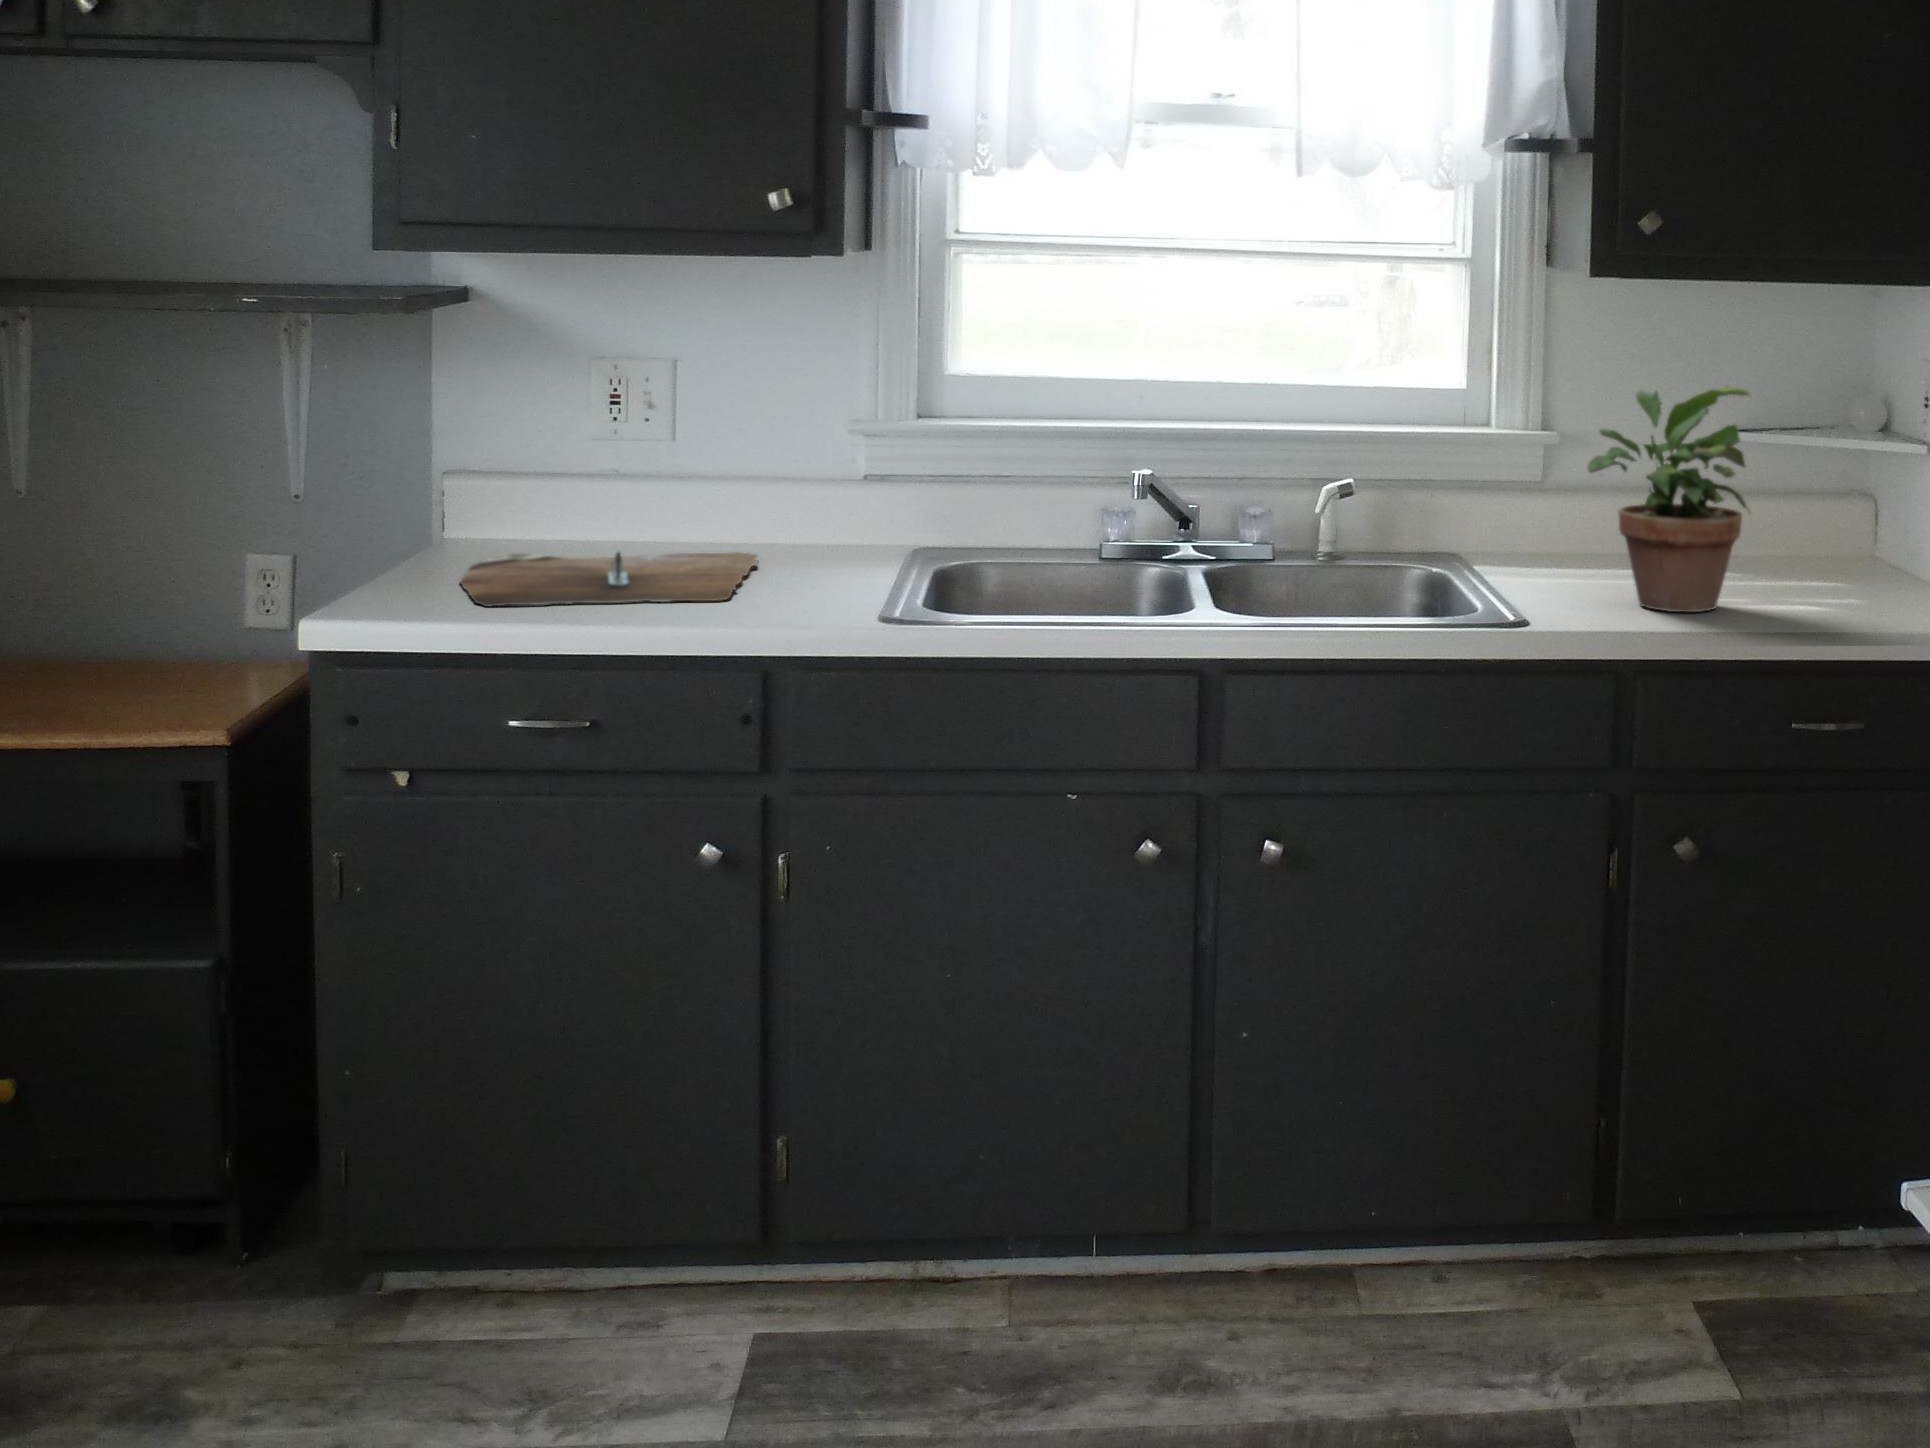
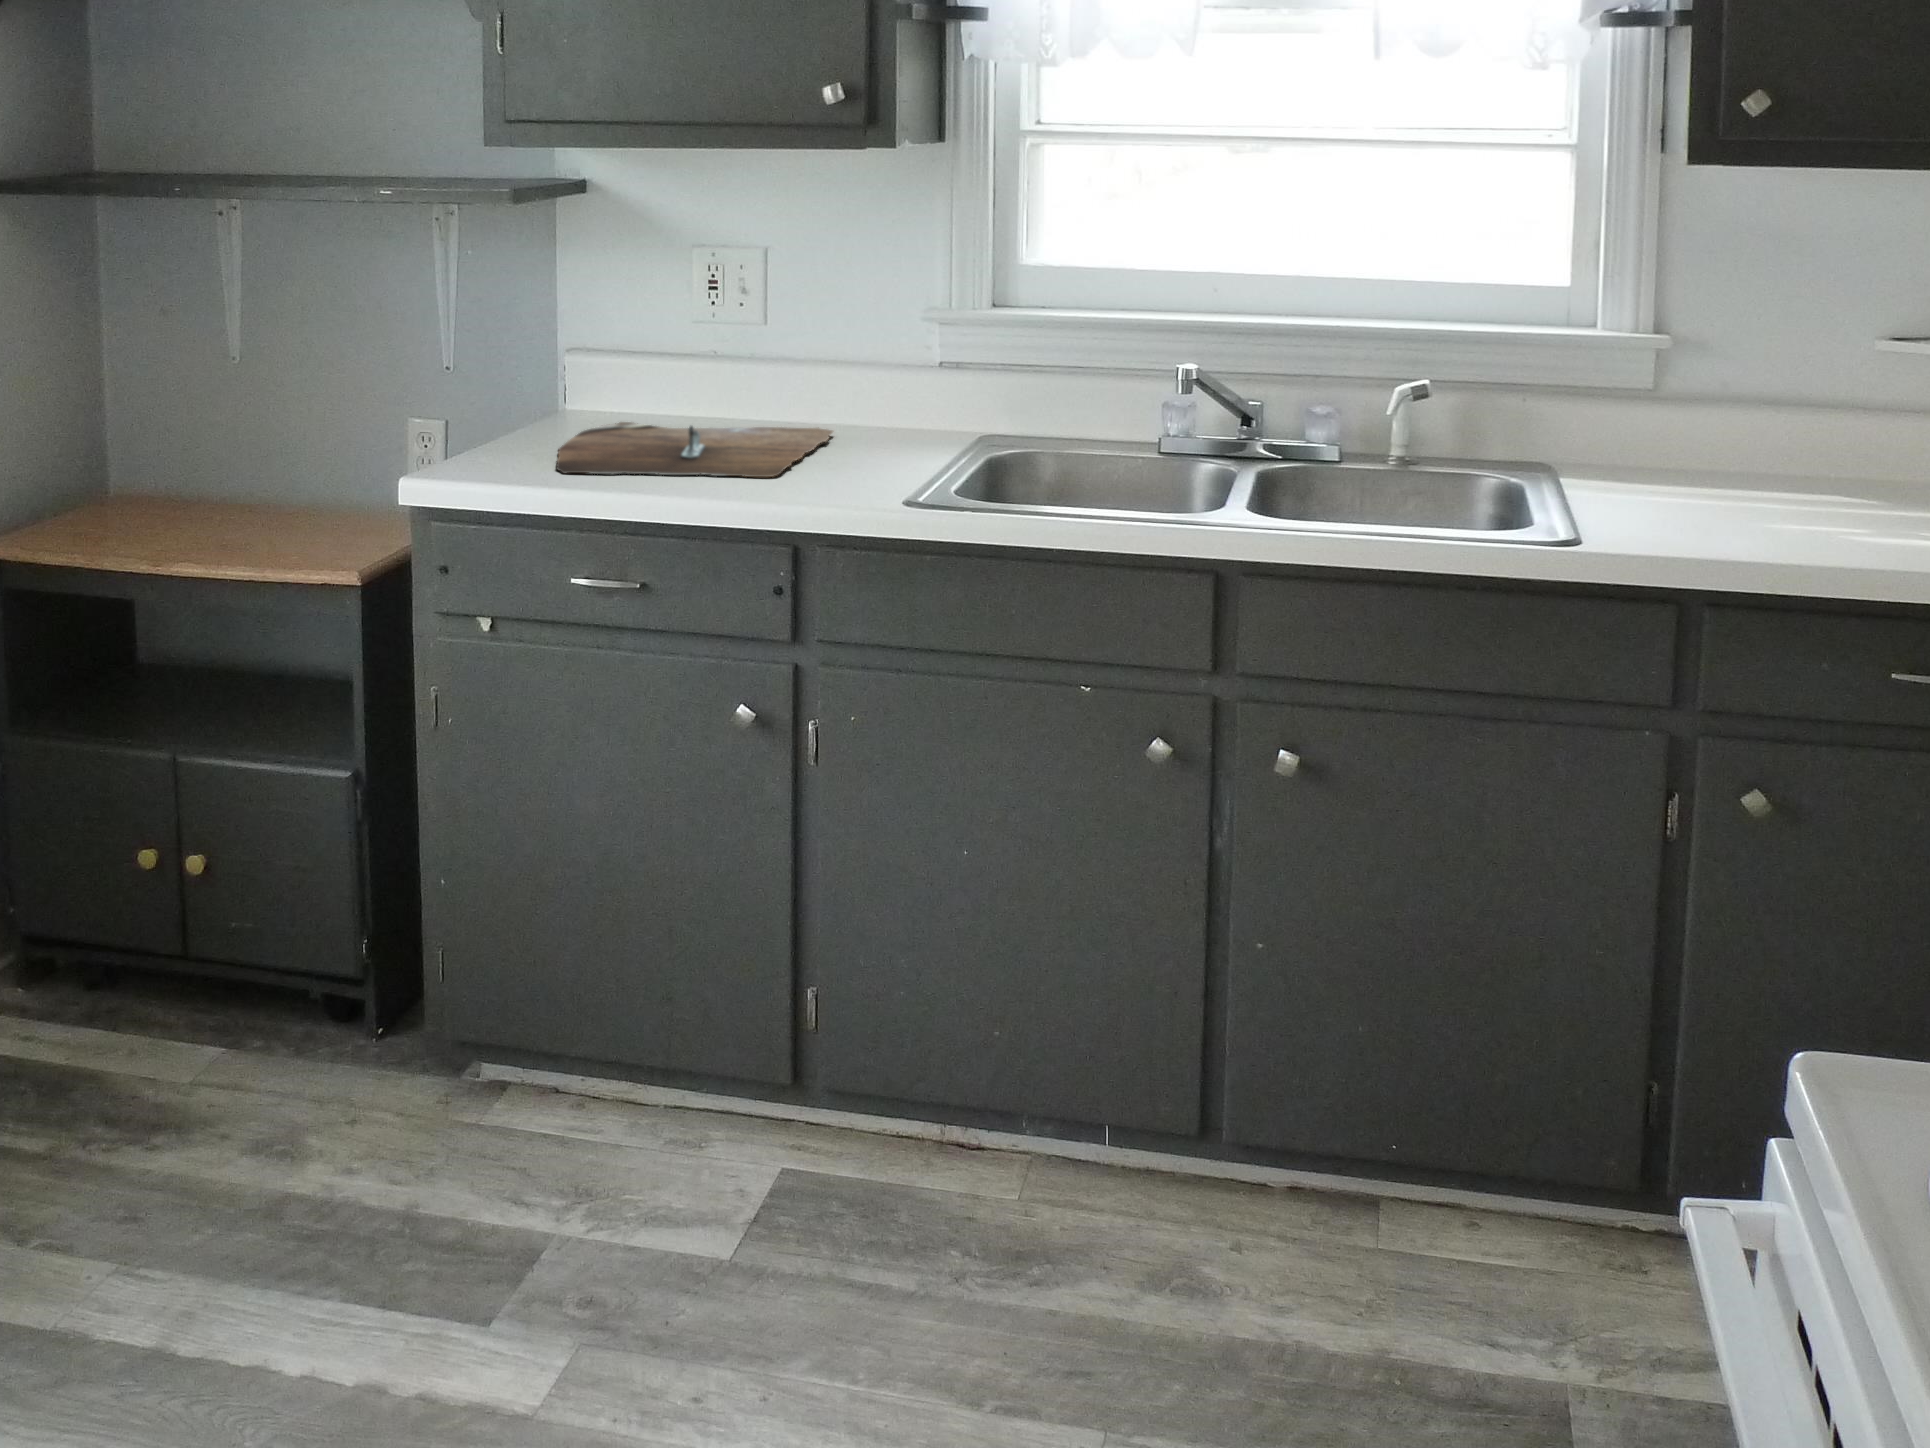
potted plant: present [1587,386,1750,612] -> none [1669,286,1875,542]

